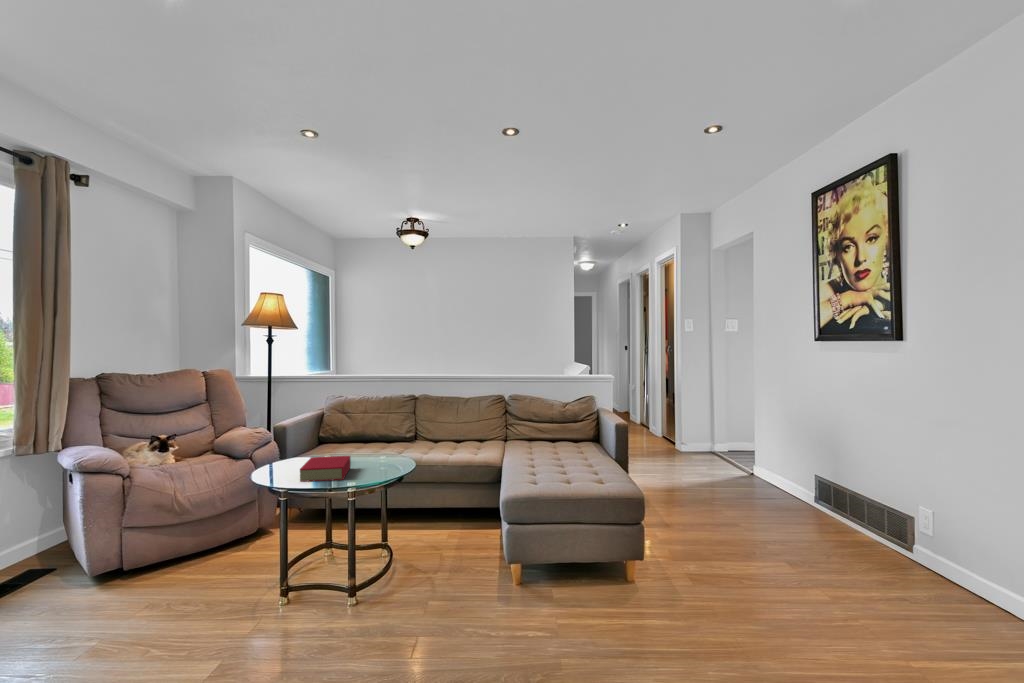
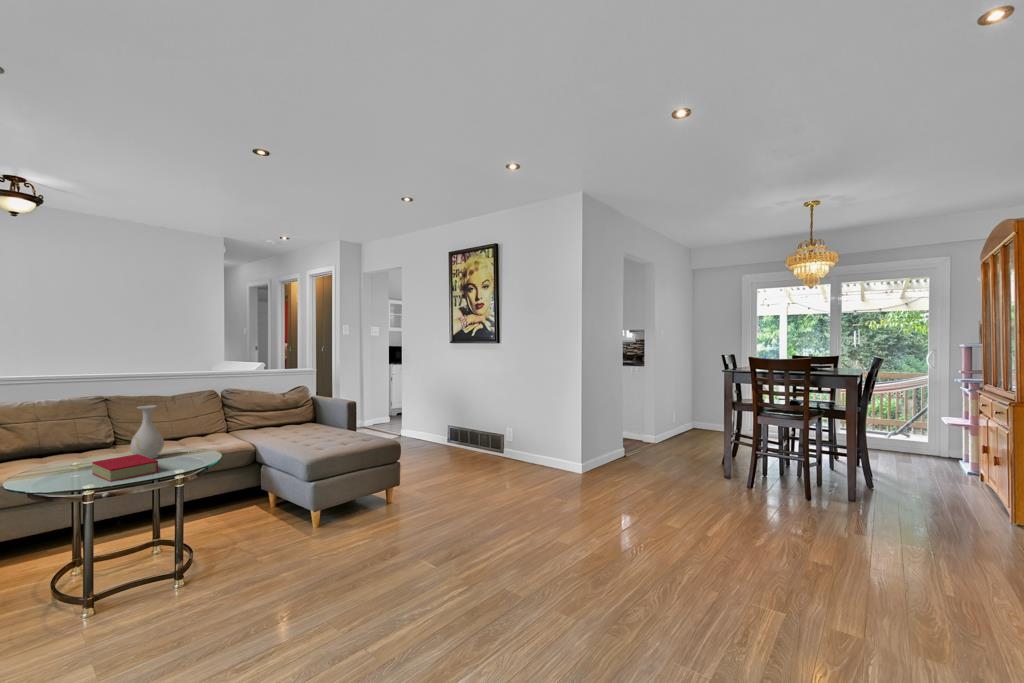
vase: none [359,405,387,463] -> present [130,405,164,459]

